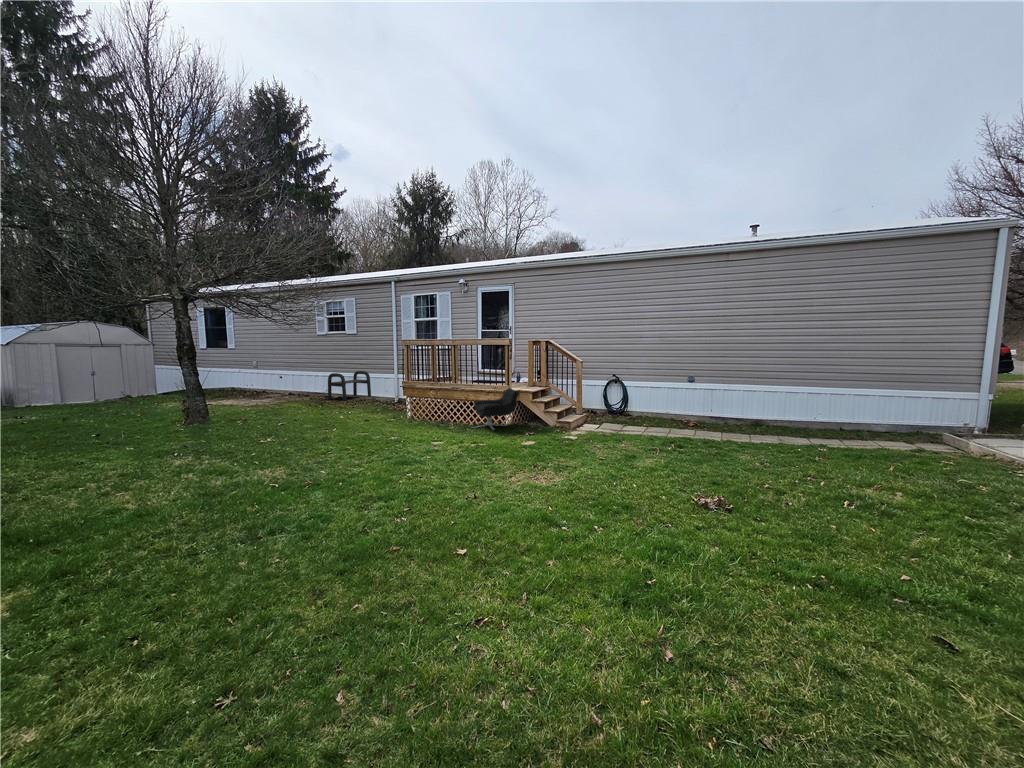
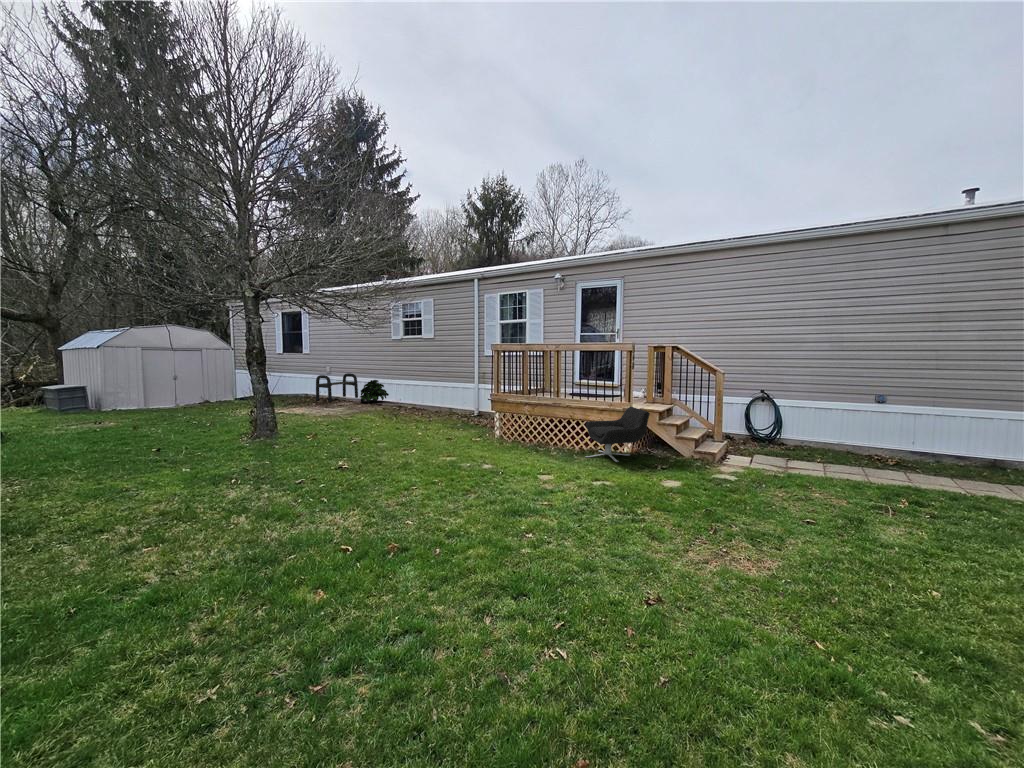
bench: present [328,371,371,401] -> present [316,373,358,402]
potted plant: none [286,373,315,394] -> present [360,380,389,402]

